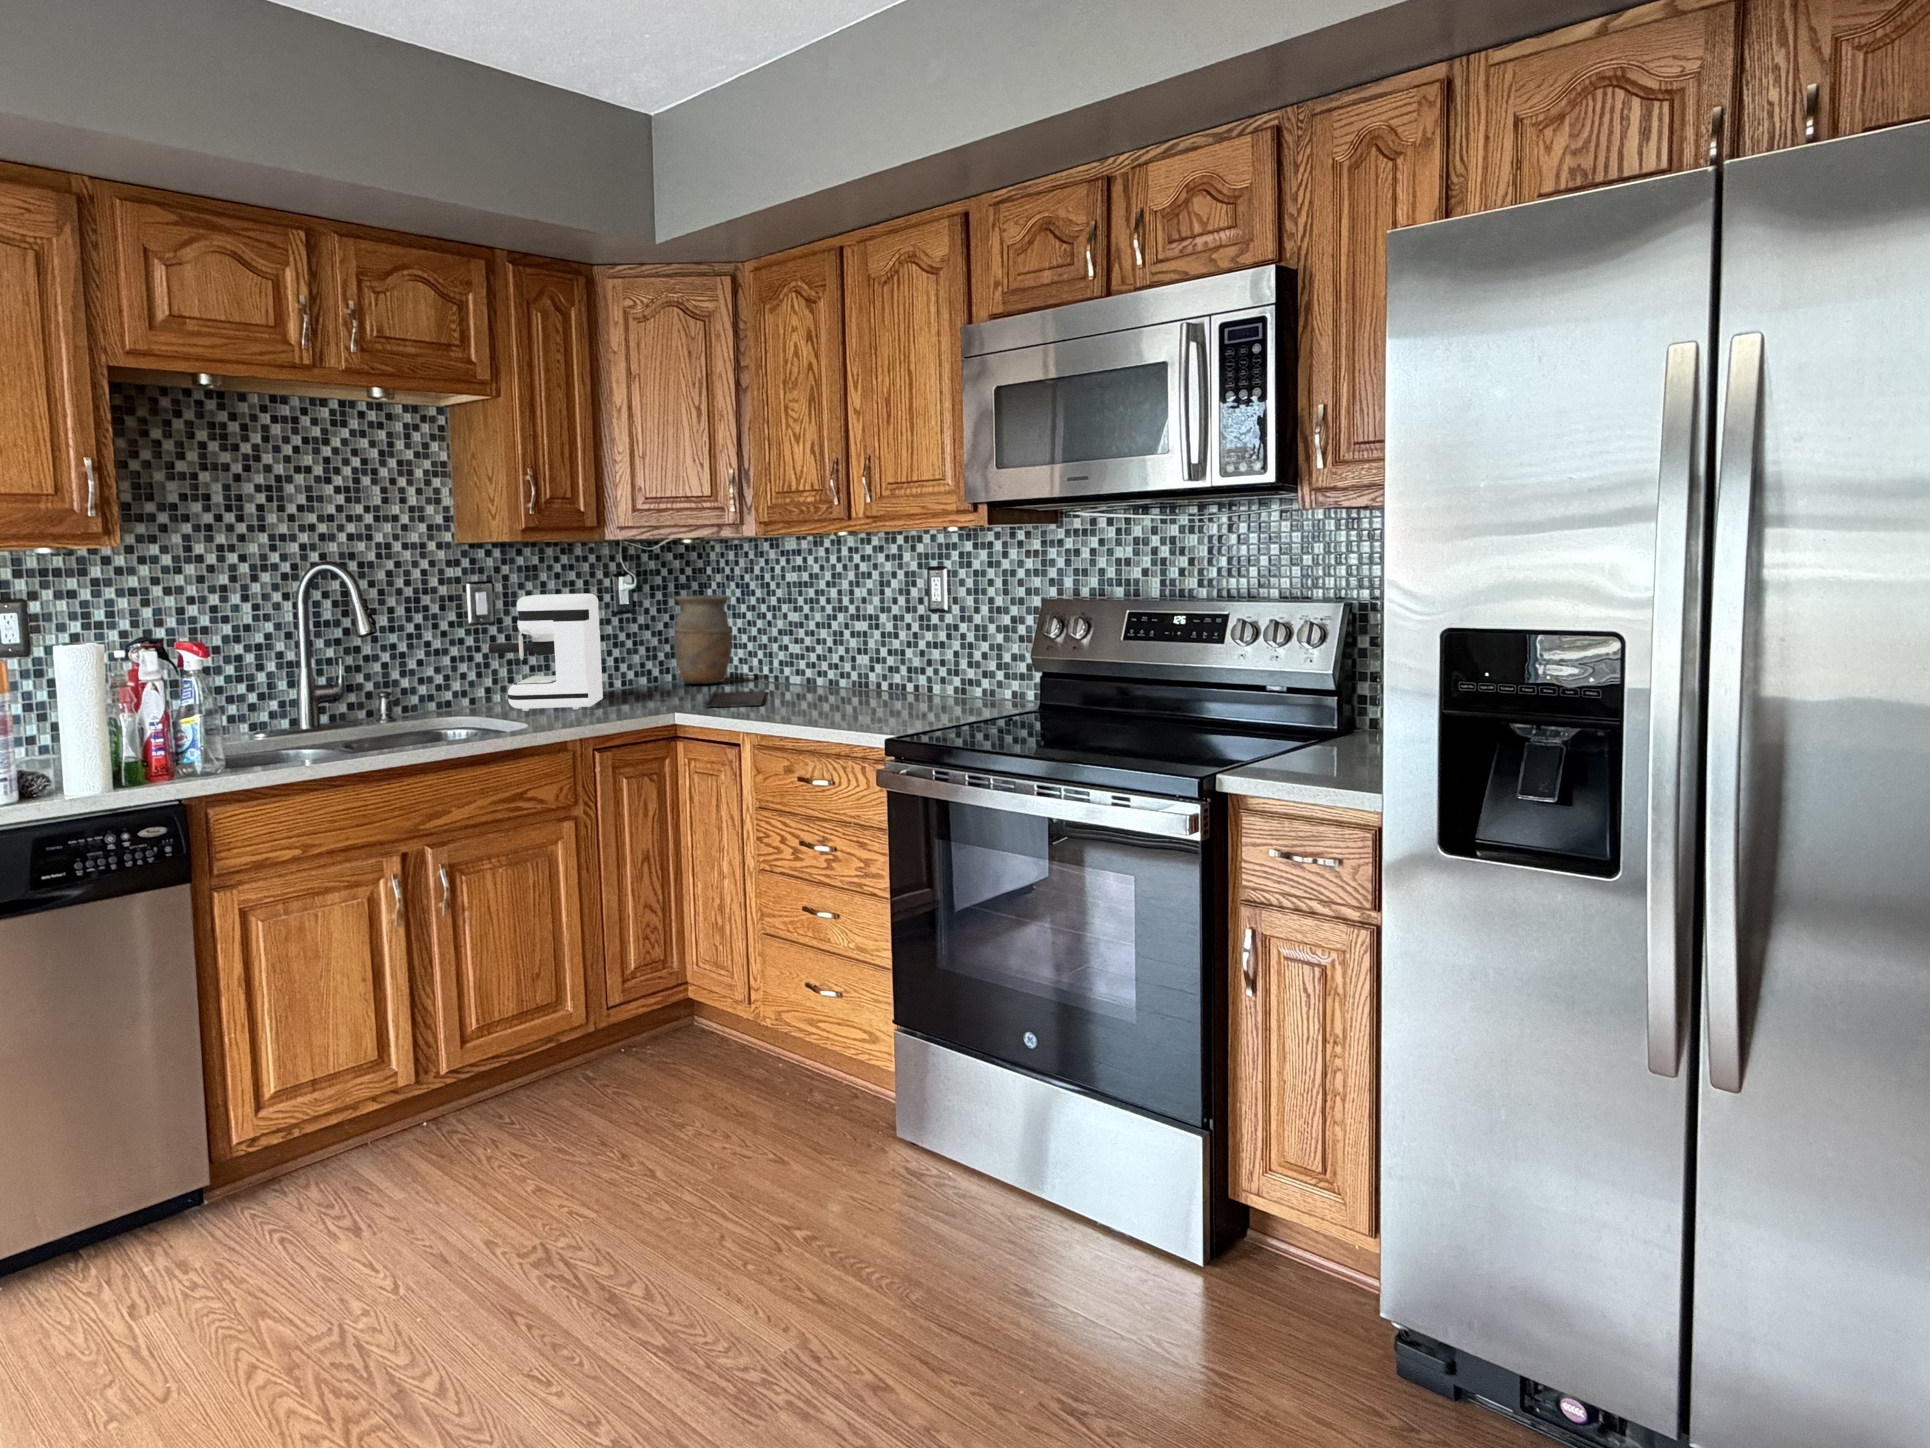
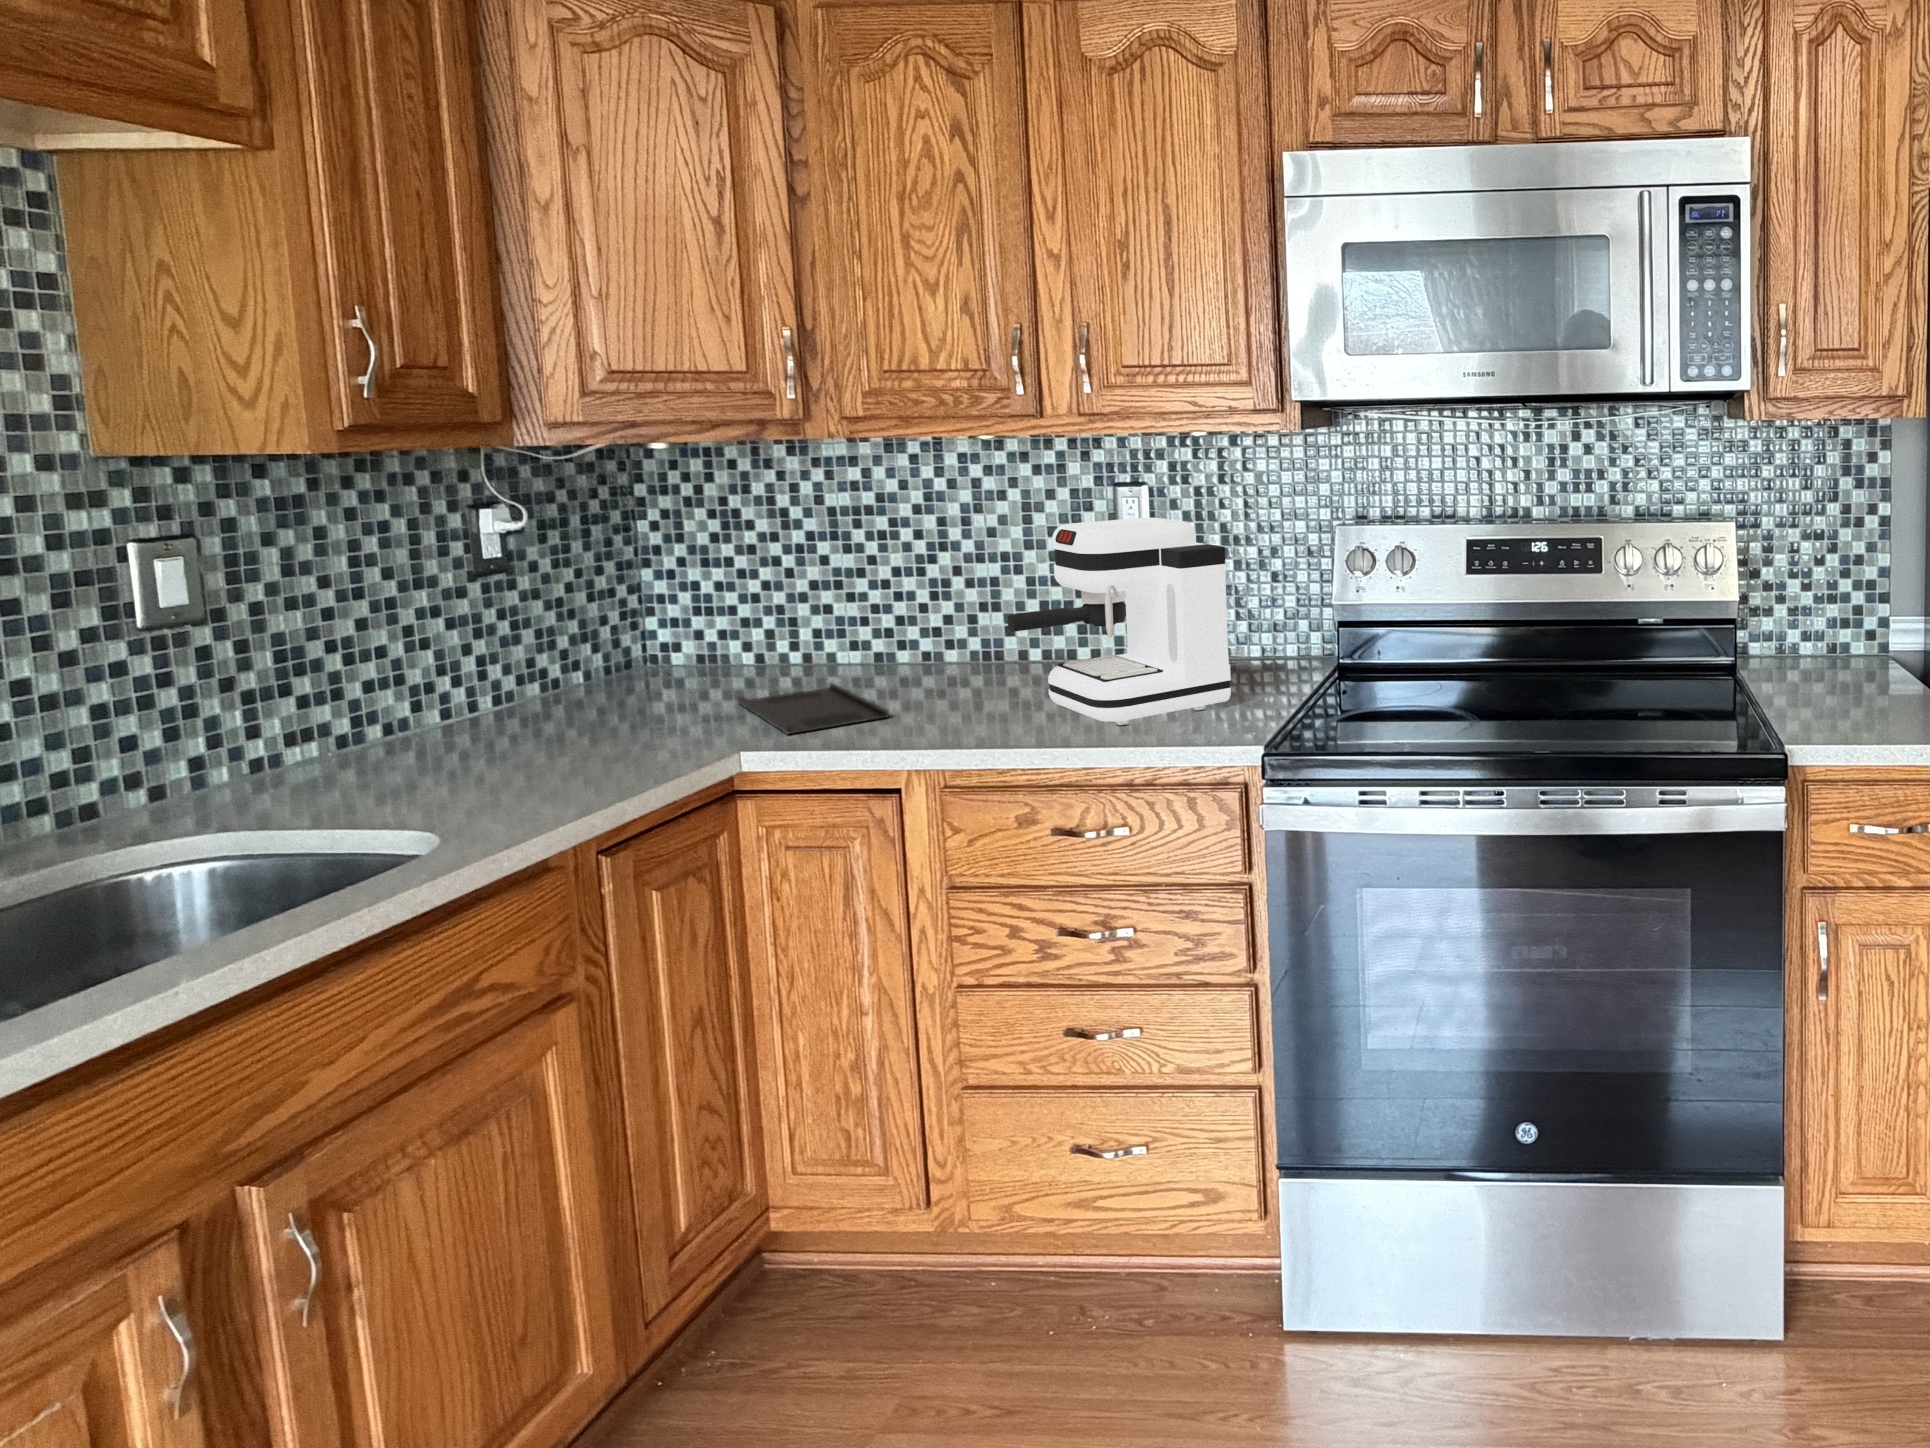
coffee maker: present [488,594,603,711] -> present [1008,518,1231,725]
vase: present [673,594,732,684] -> none [598,529,721,688]

